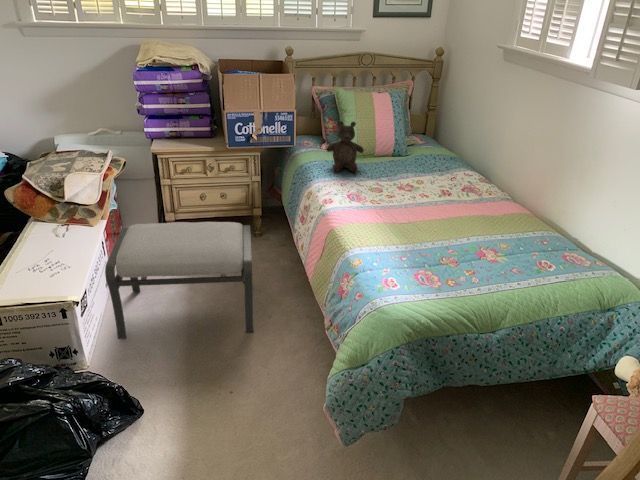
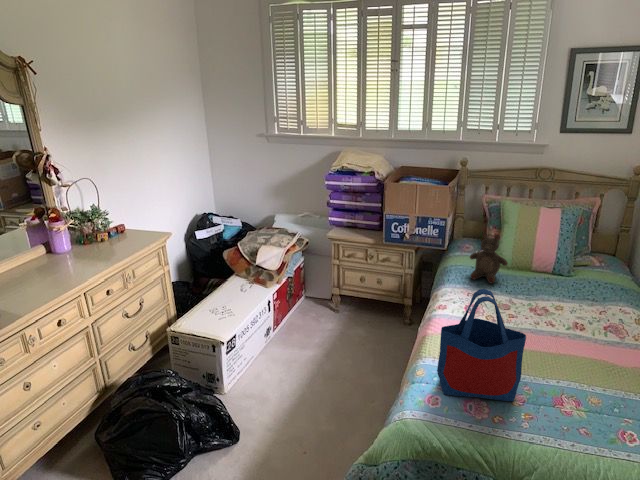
tote bag: none [379,161,458,276] -> present [437,289,526,401]
ottoman: present [105,222,253,339] -> none [249,292,378,408]

